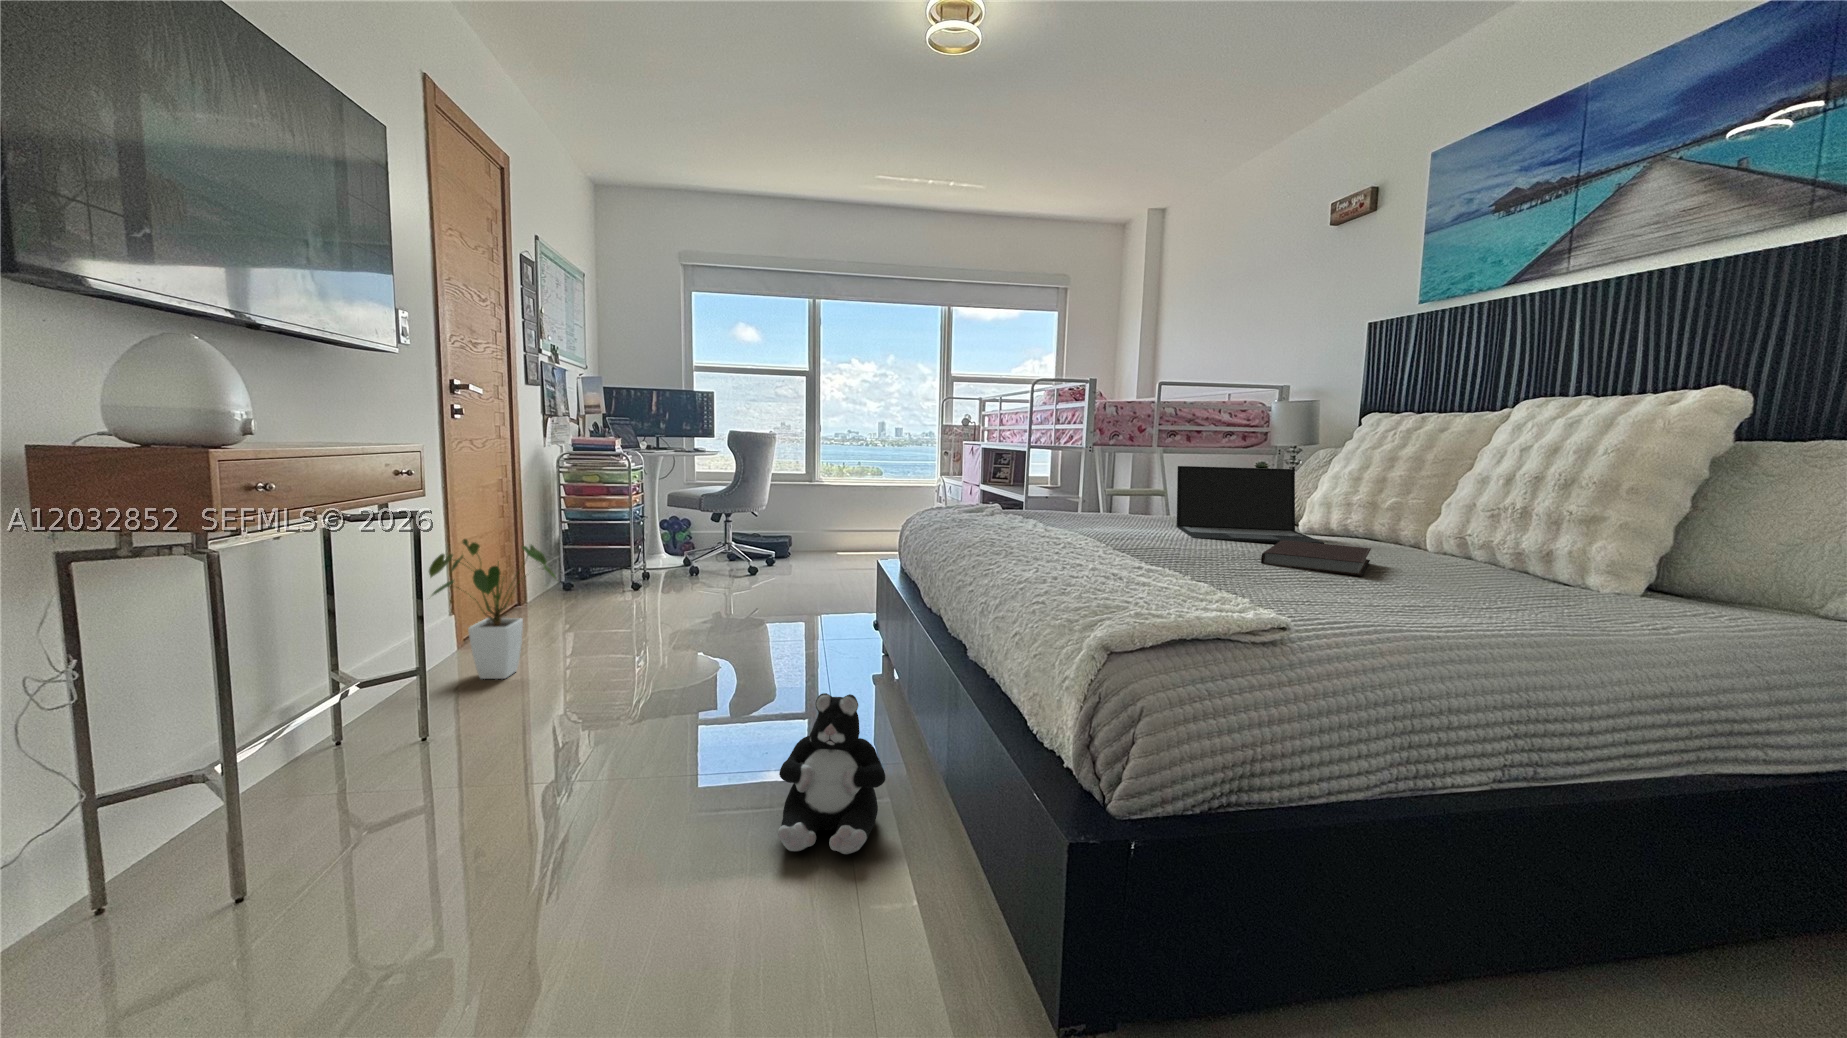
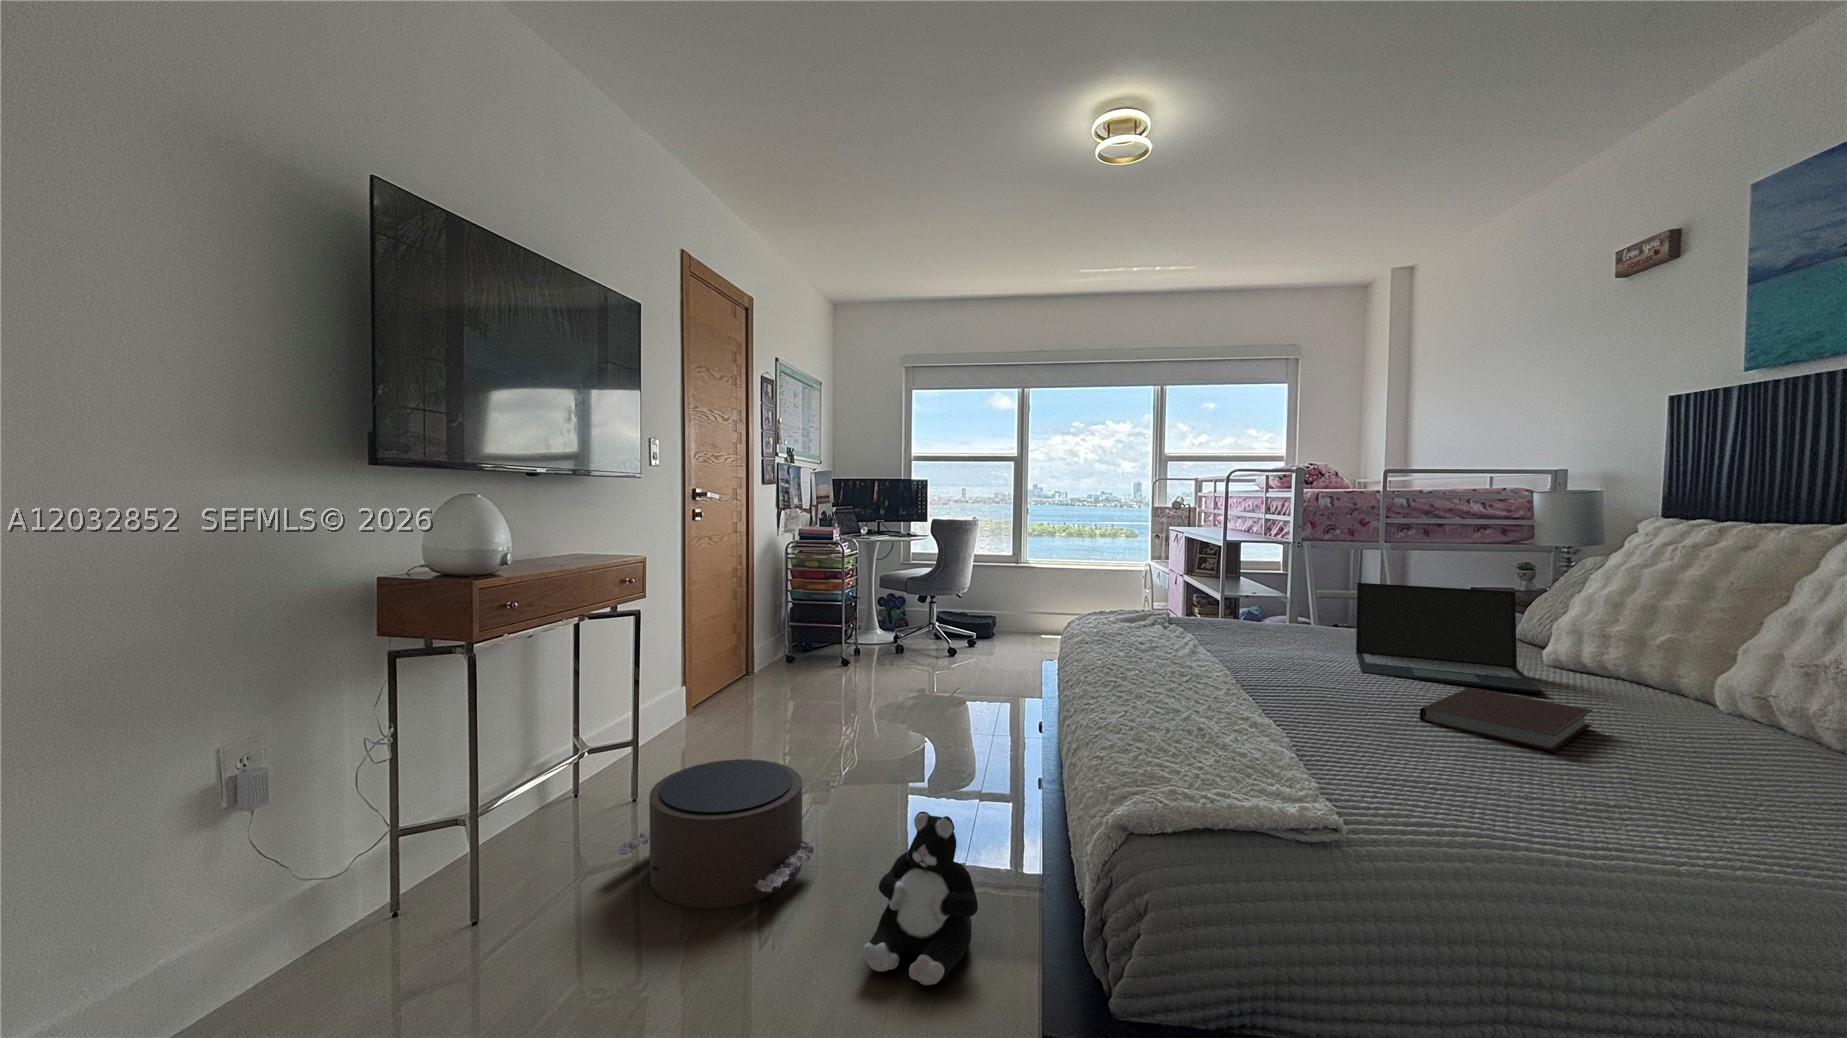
house plant: present [429,539,556,679] -> none [656,622,757,747]
pouf: none [439,673,689,832] -> present [616,759,818,909]

